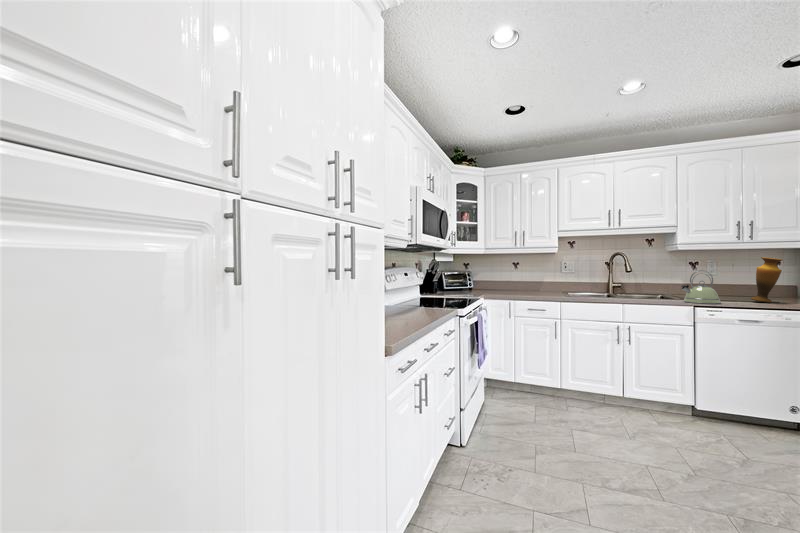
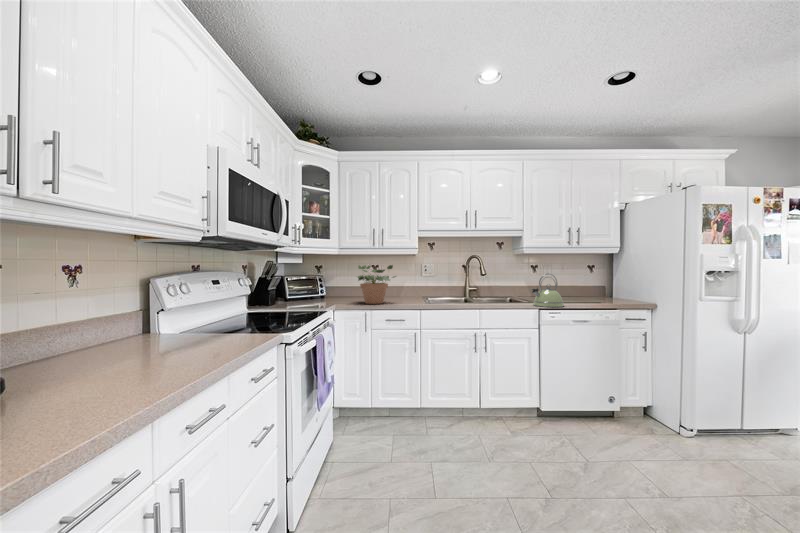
vase: present [751,257,782,303] -> none [582,261,607,304]
potted plant: none [500,263,540,296] -> present [358,265,396,304]

